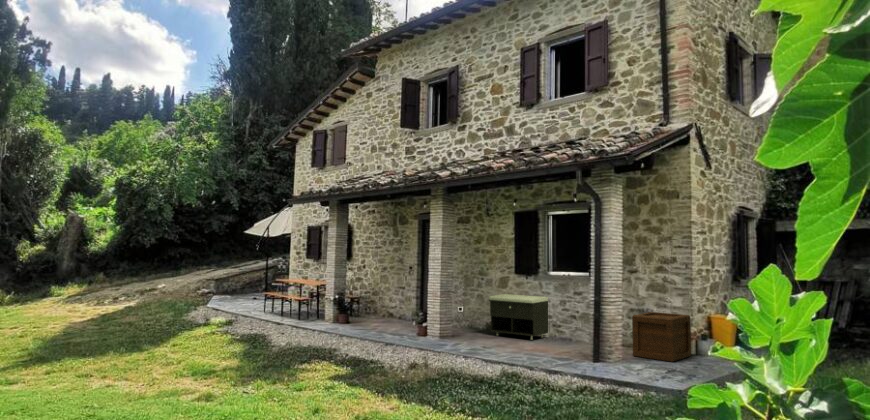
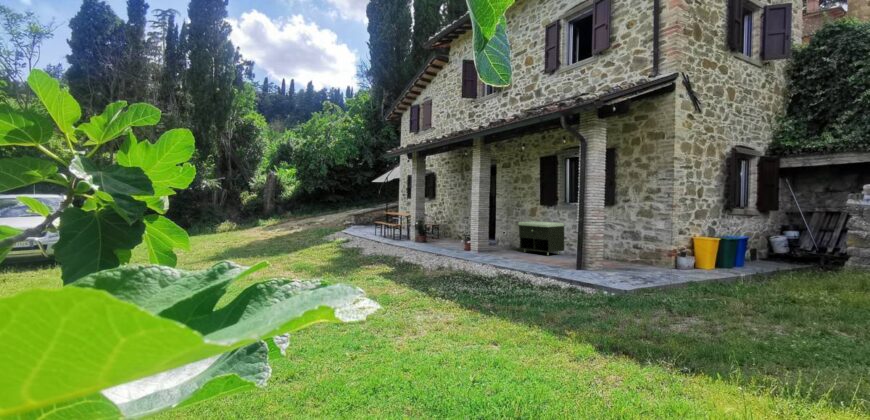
wooden crate: present [632,312,691,362] -> none [618,234,670,273]

